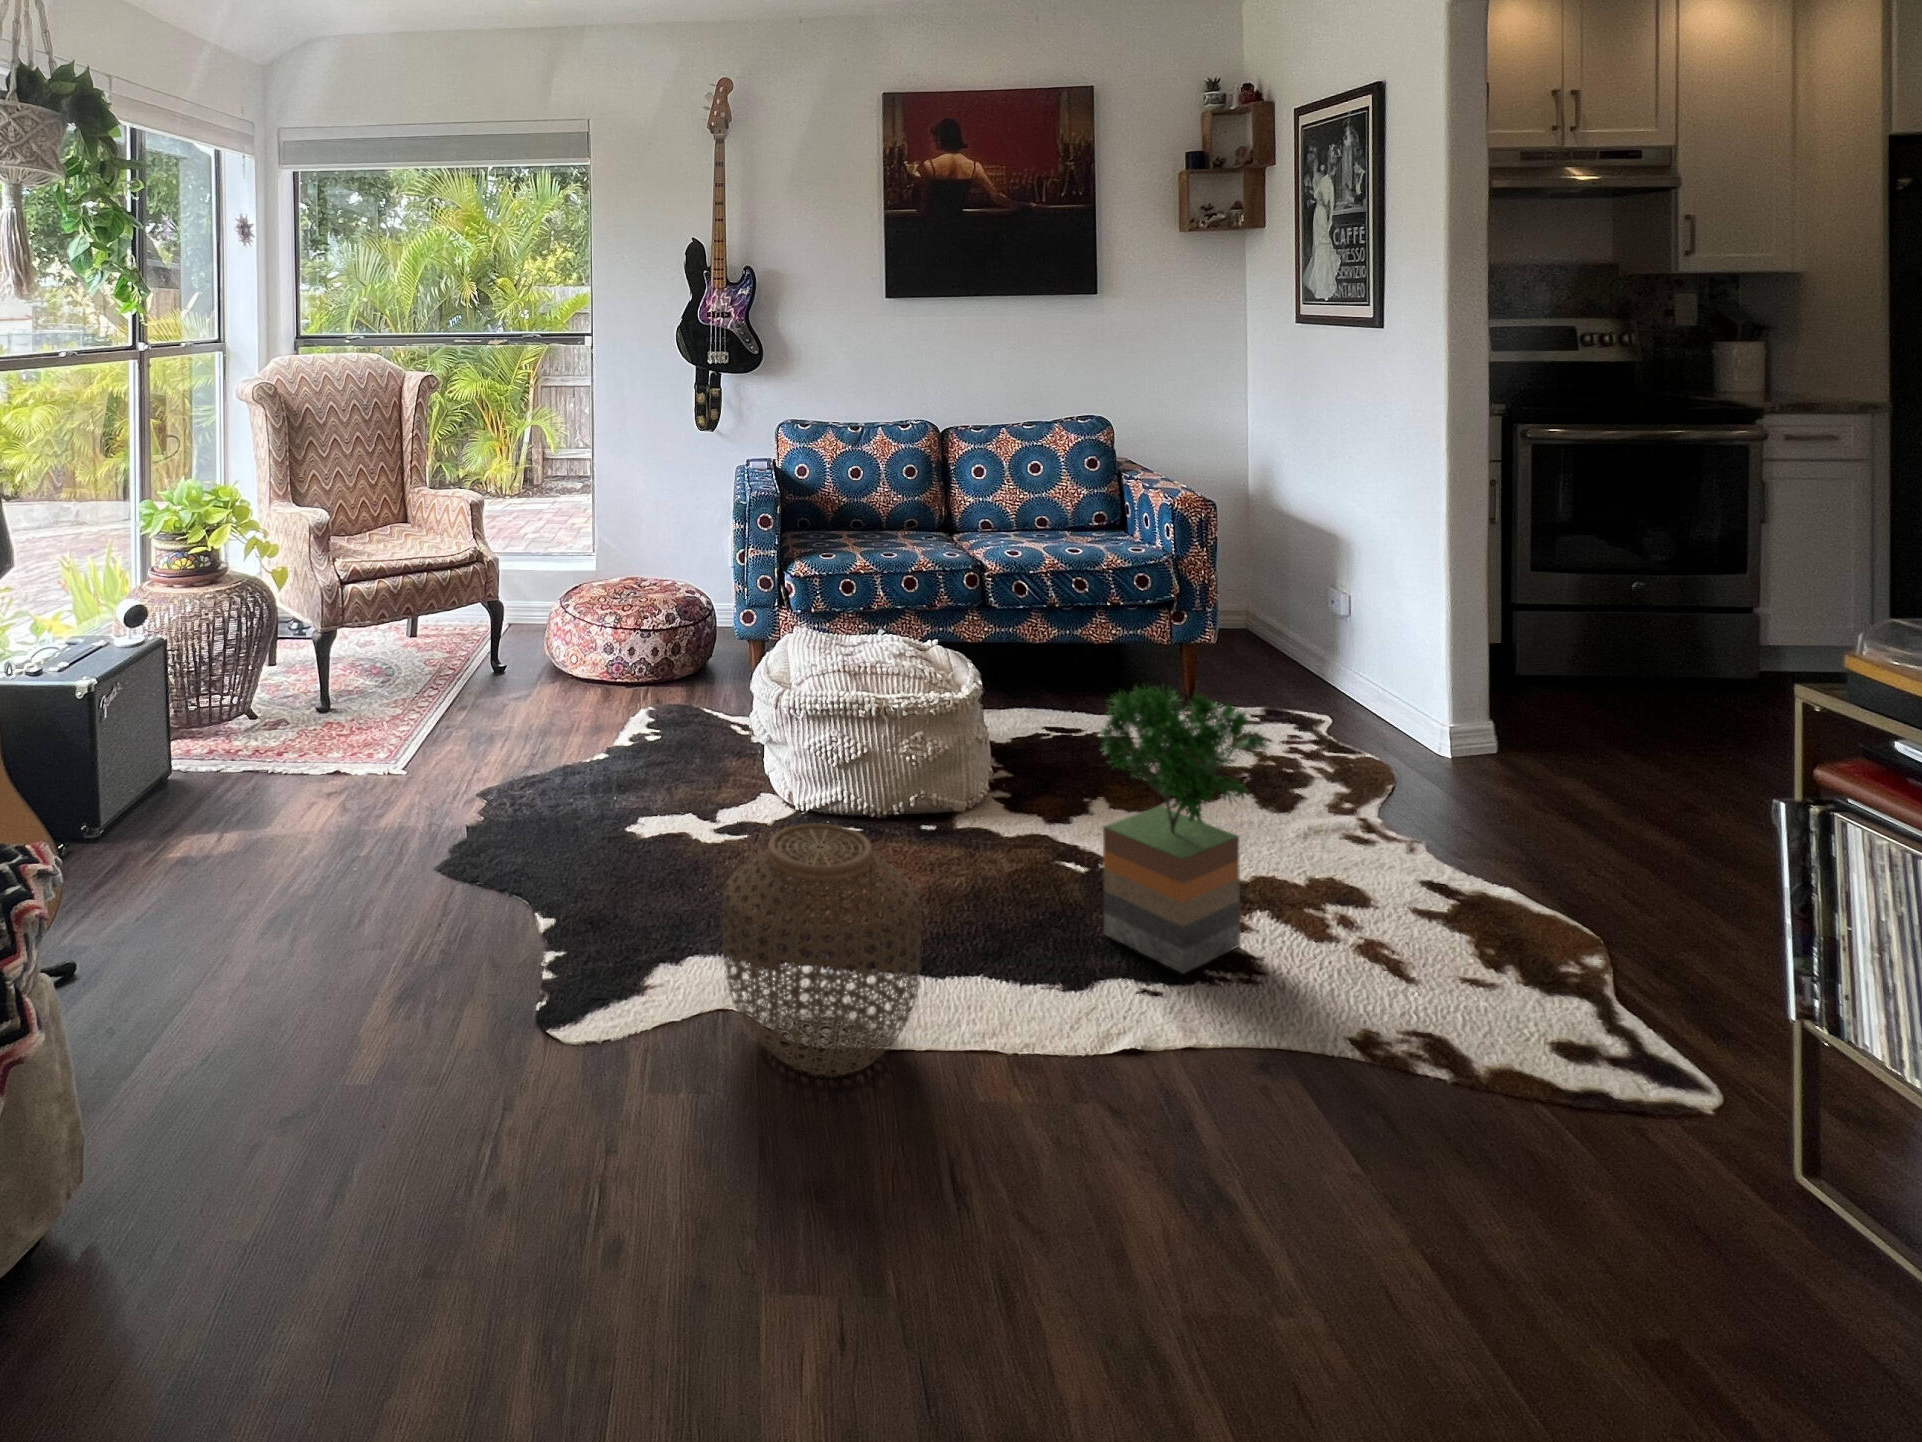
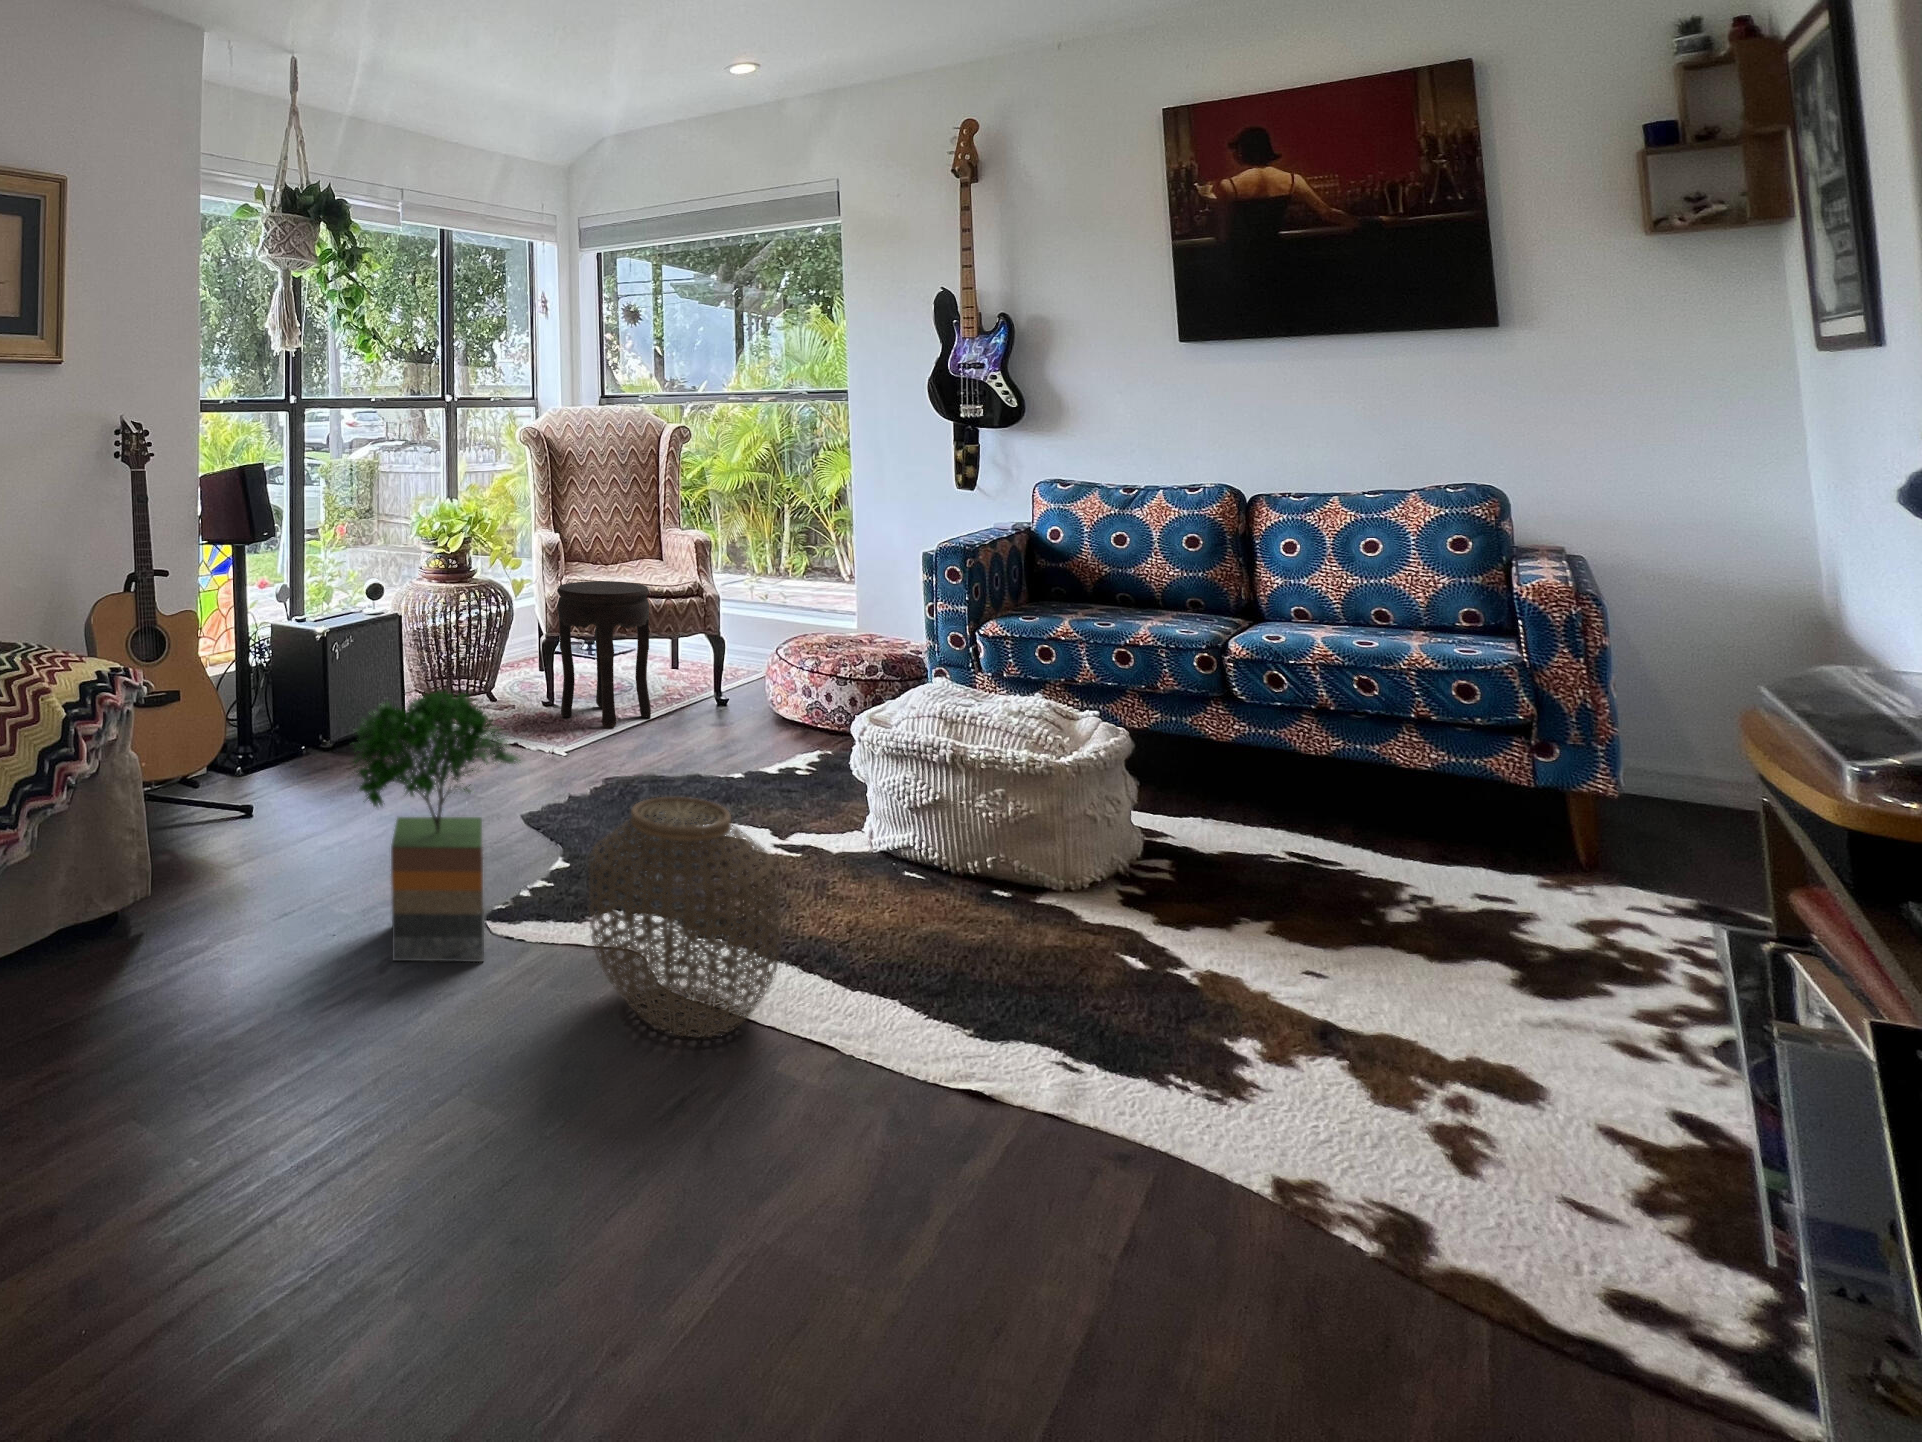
side table: none [351,558,455,724] -> present [557,581,651,728]
potted tree: present [1101,685,1269,973] -> present [352,690,520,962]

